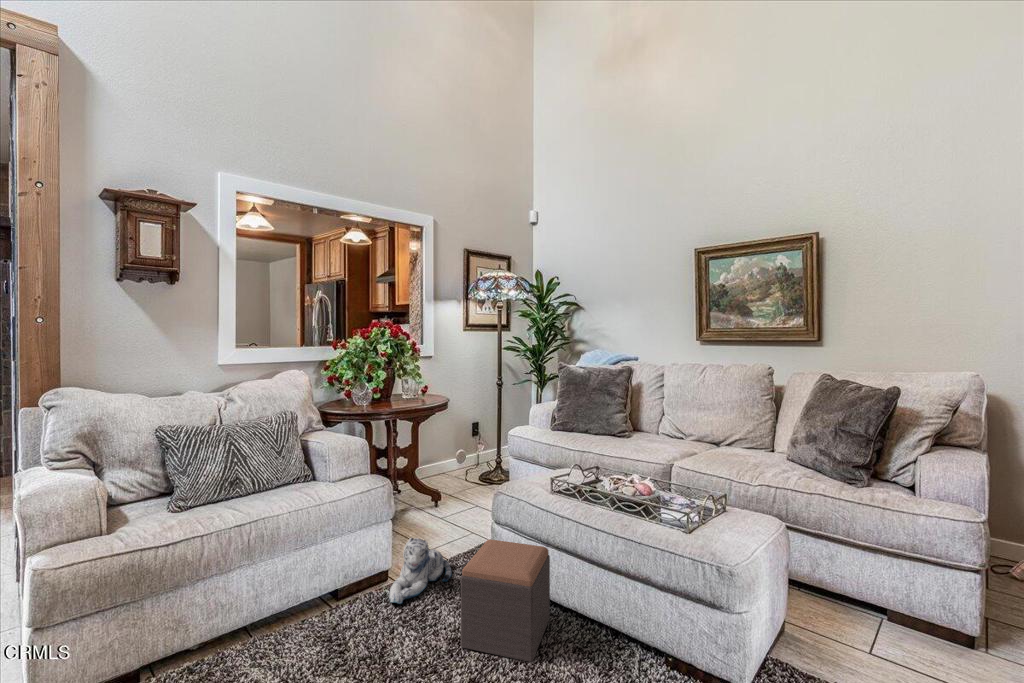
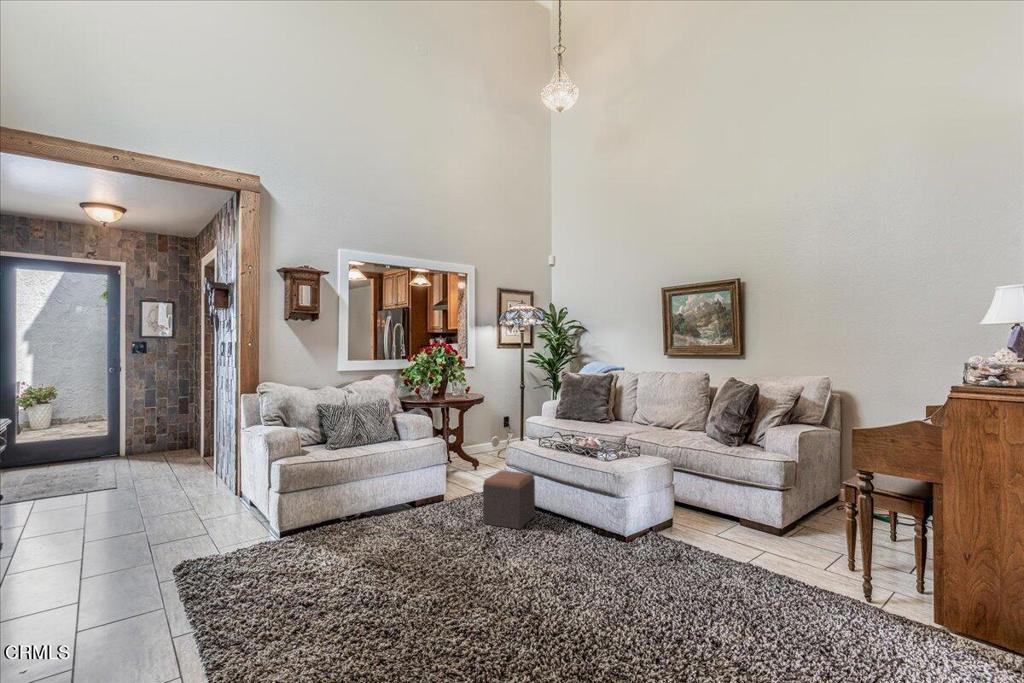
plush toy: present [389,538,452,604] -> none [444,473,482,508]

